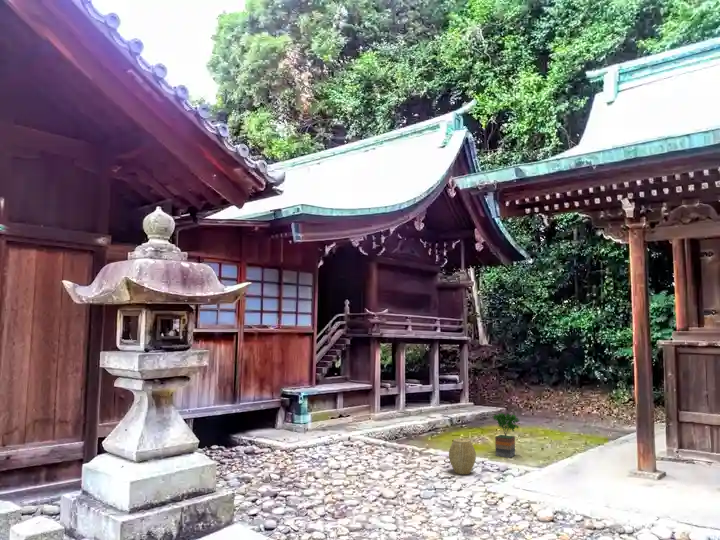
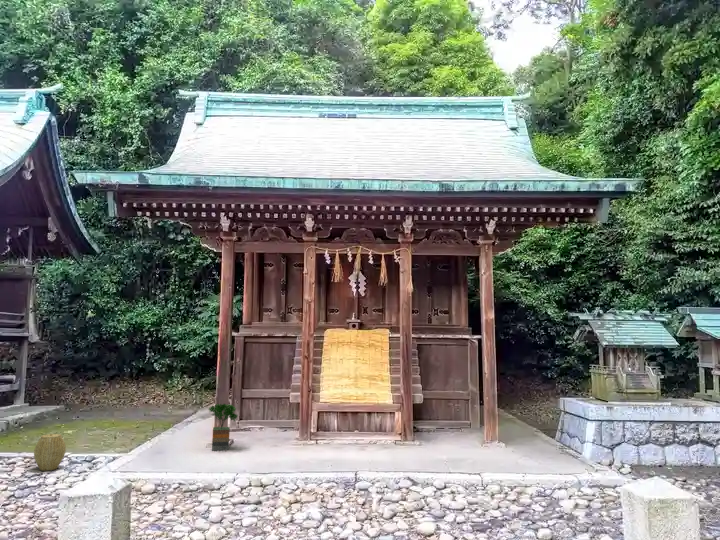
potted tree: present [494,413,519,458] -> present [209,404,238,451]

